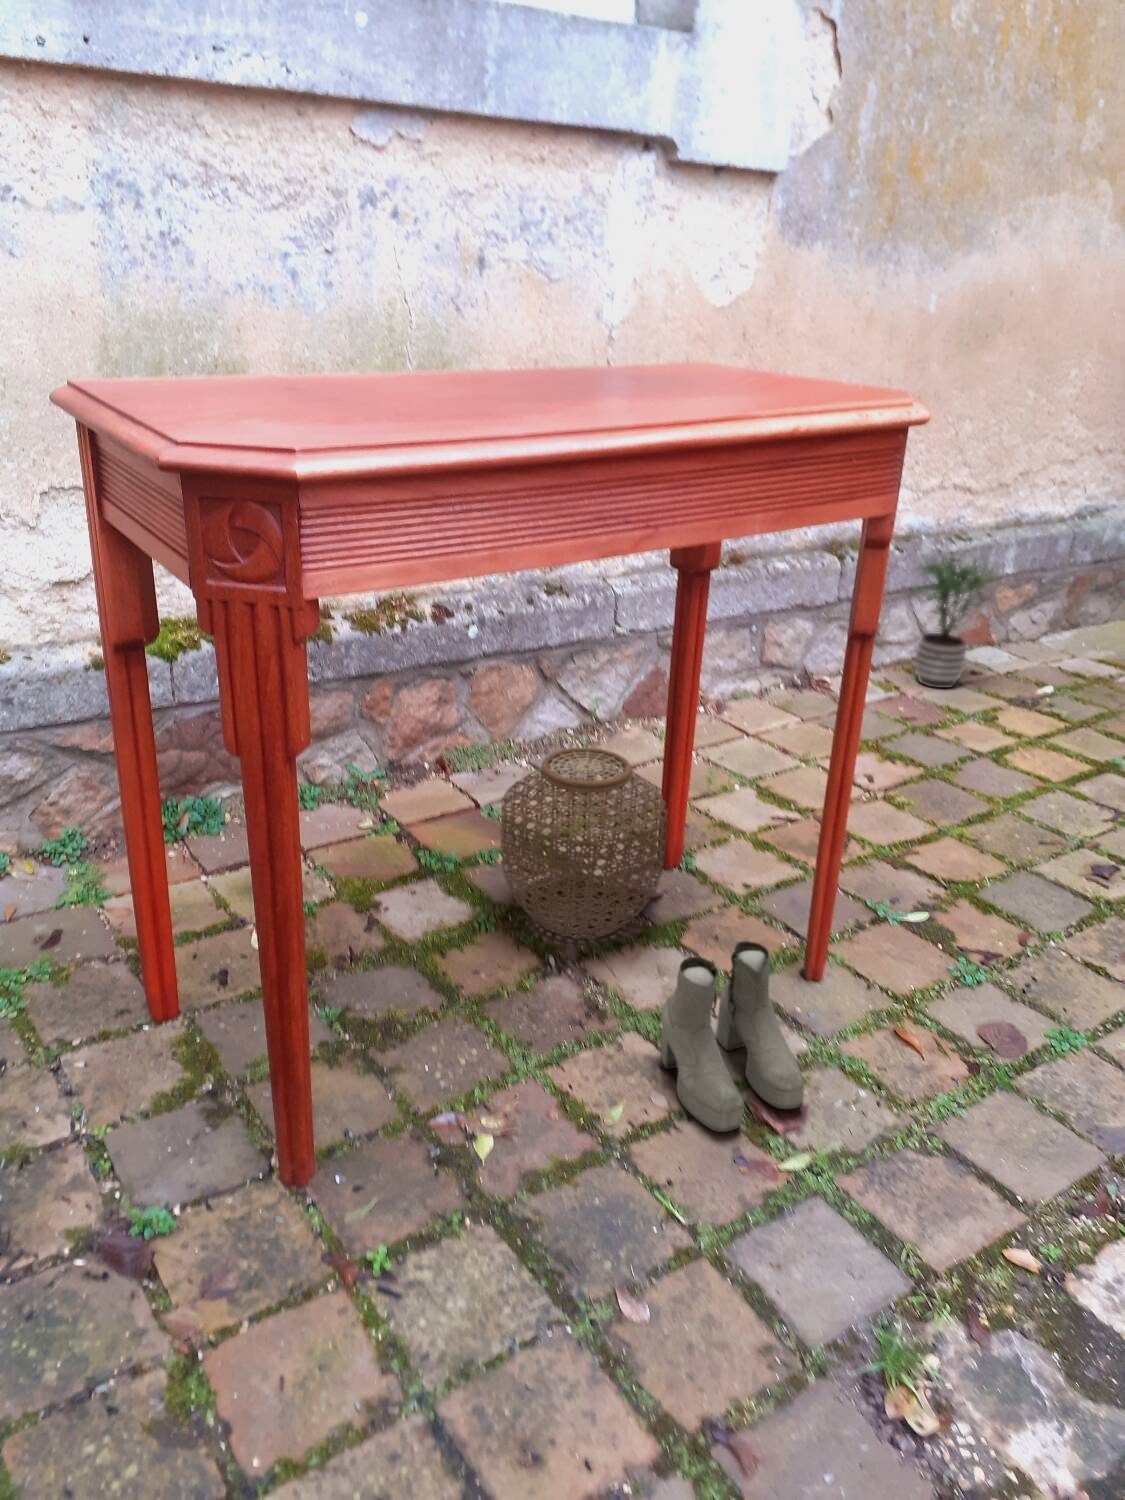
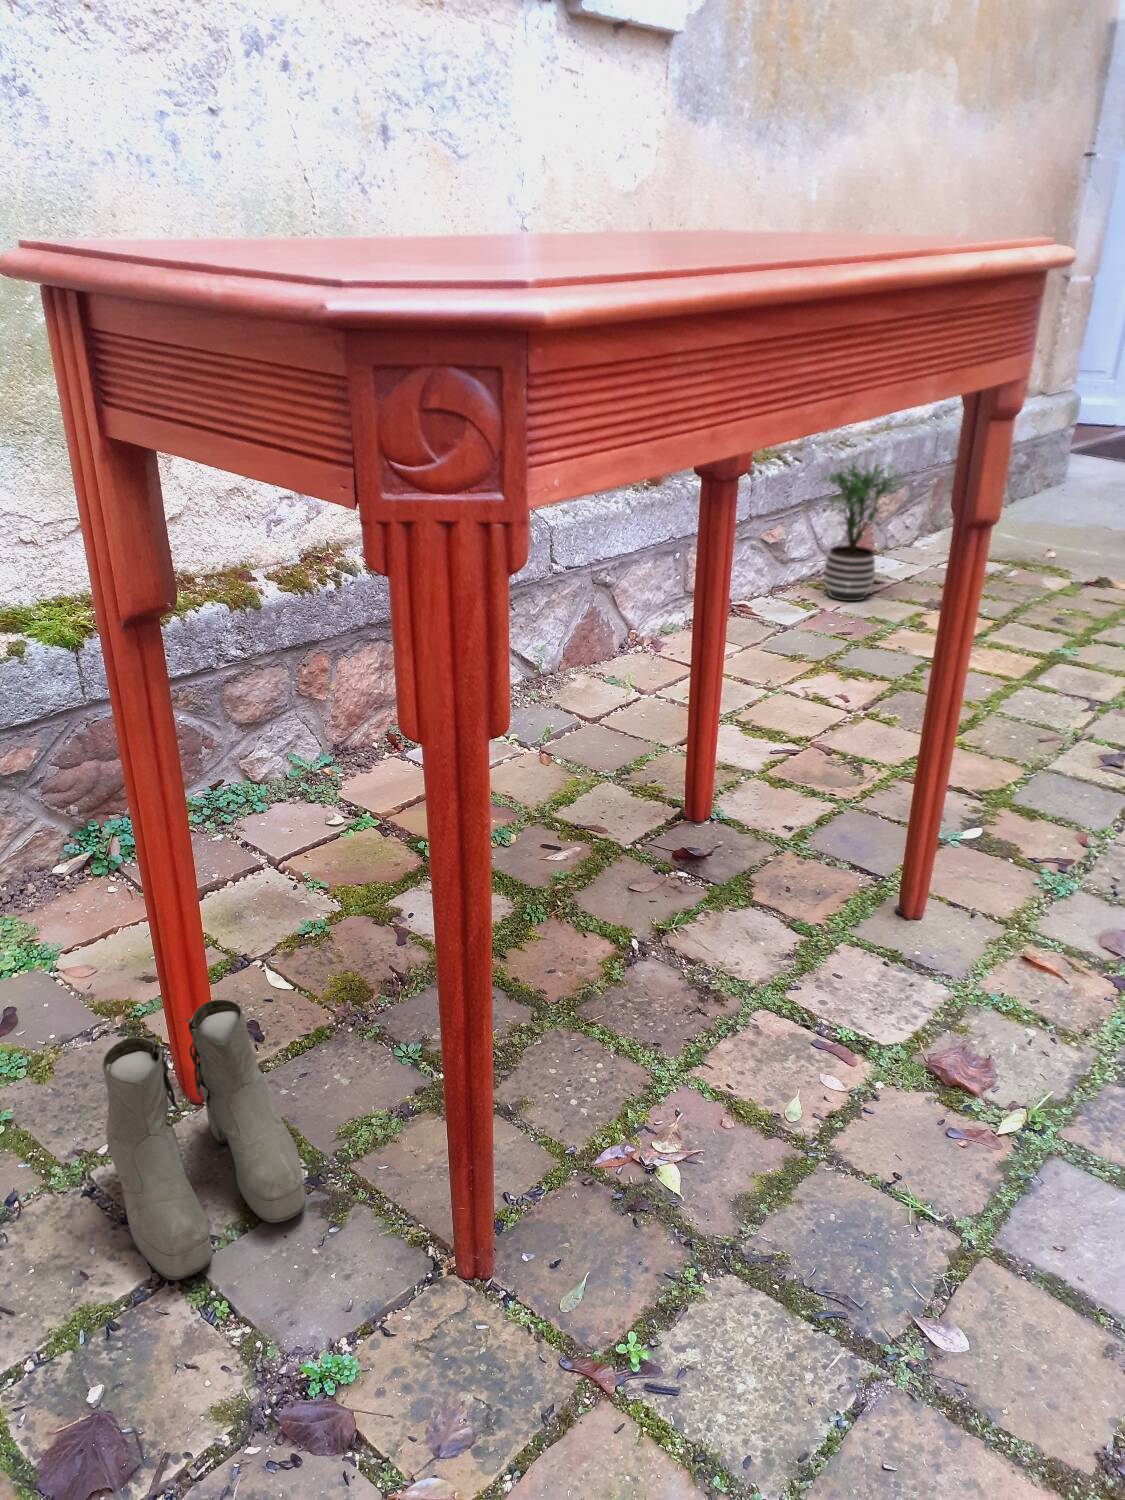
woven basket: present [501,748,668,938] -> none [541,694,733,912]
boots: present [661,941,804,1132] -> present [102,1000,306,1280]

